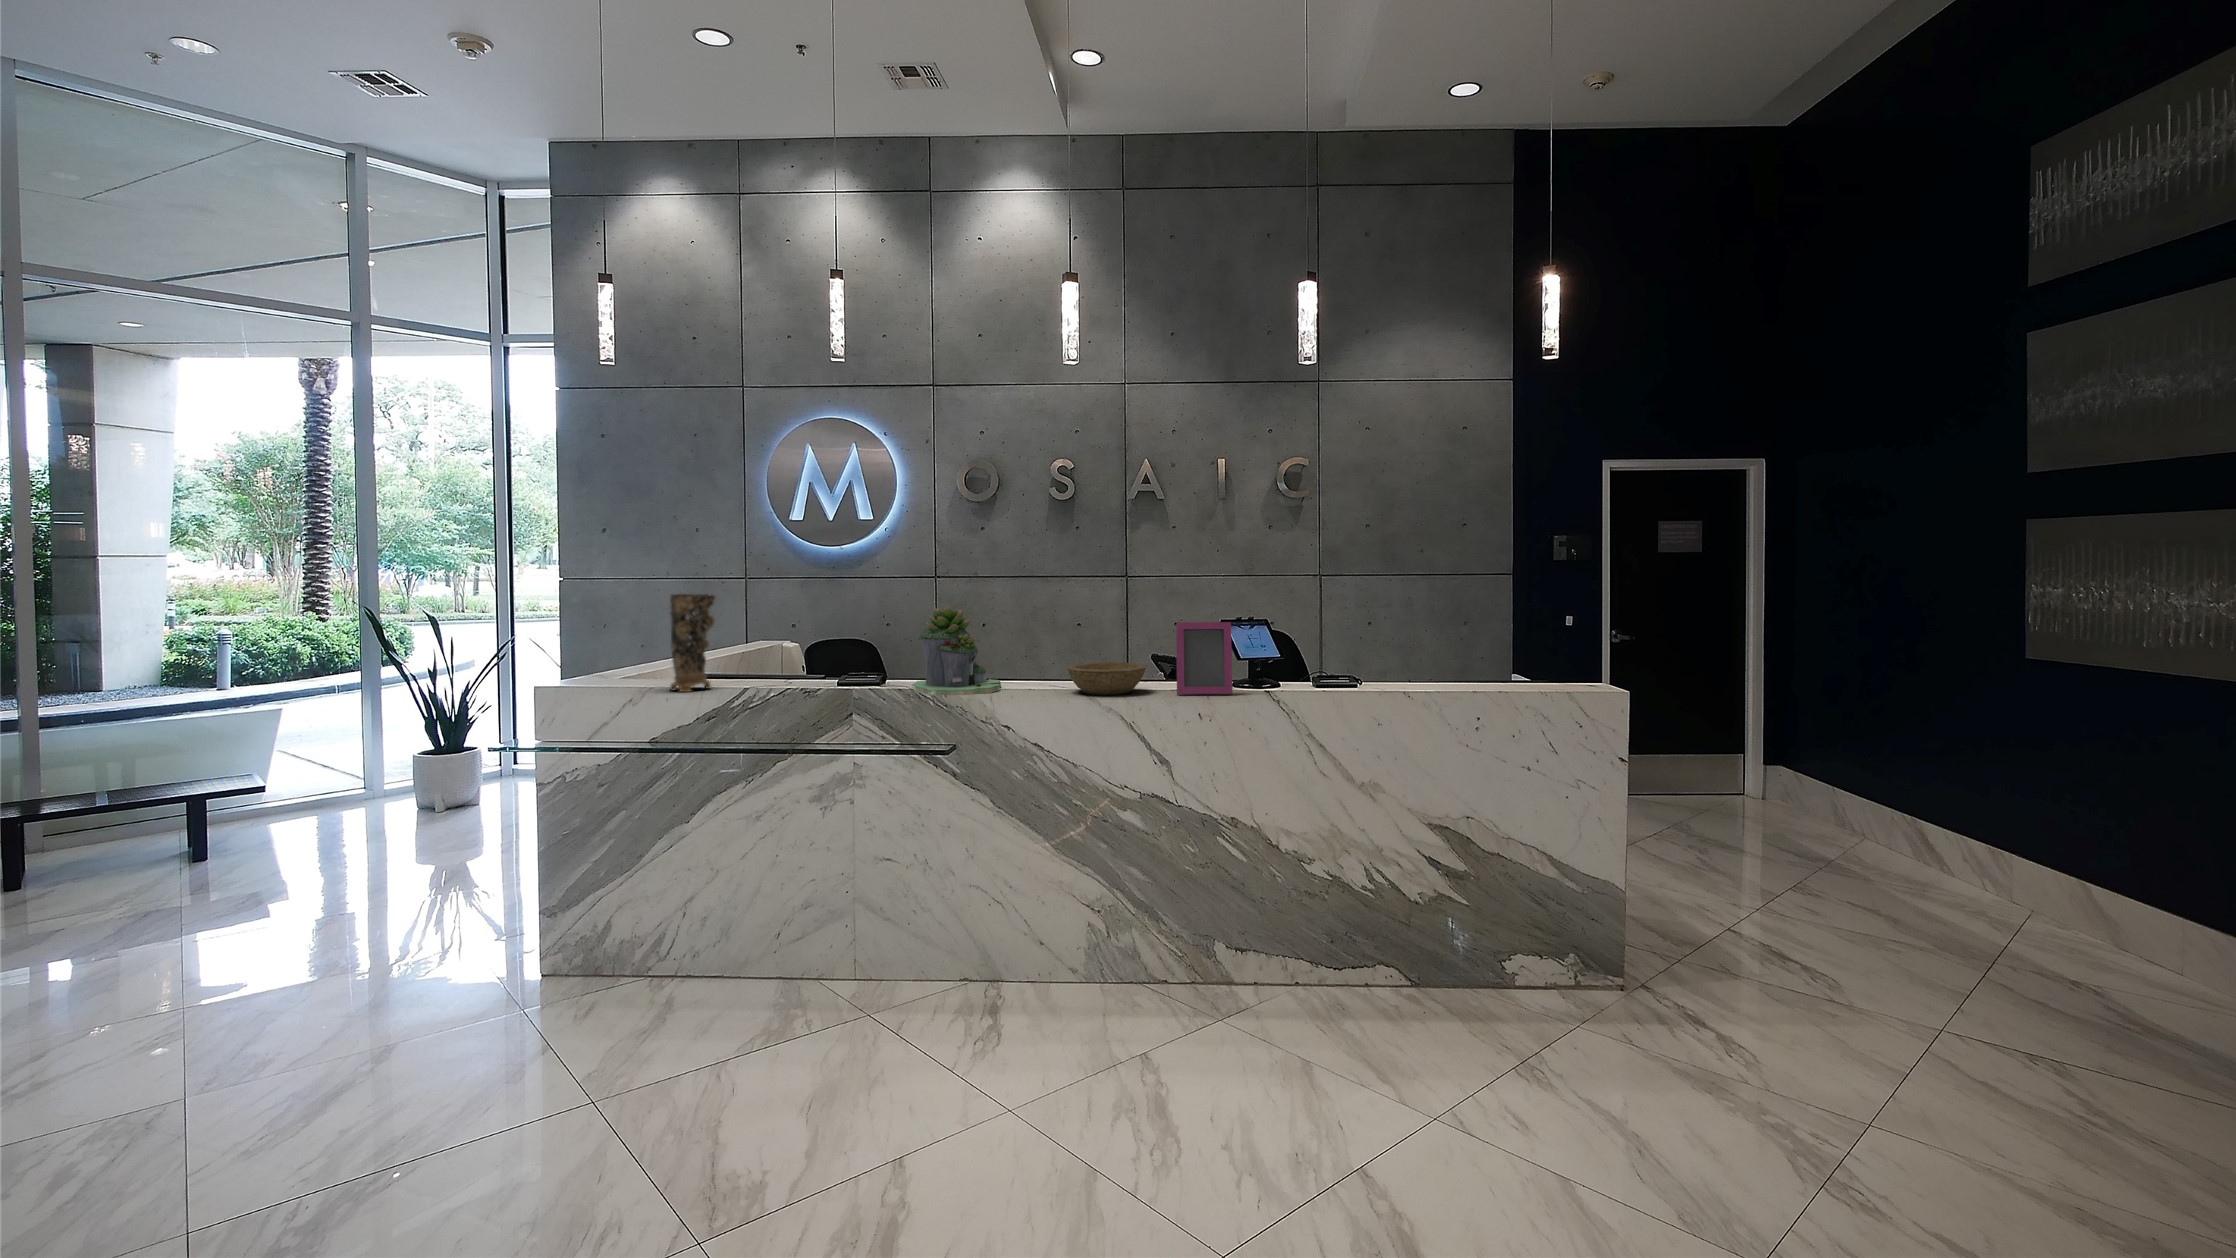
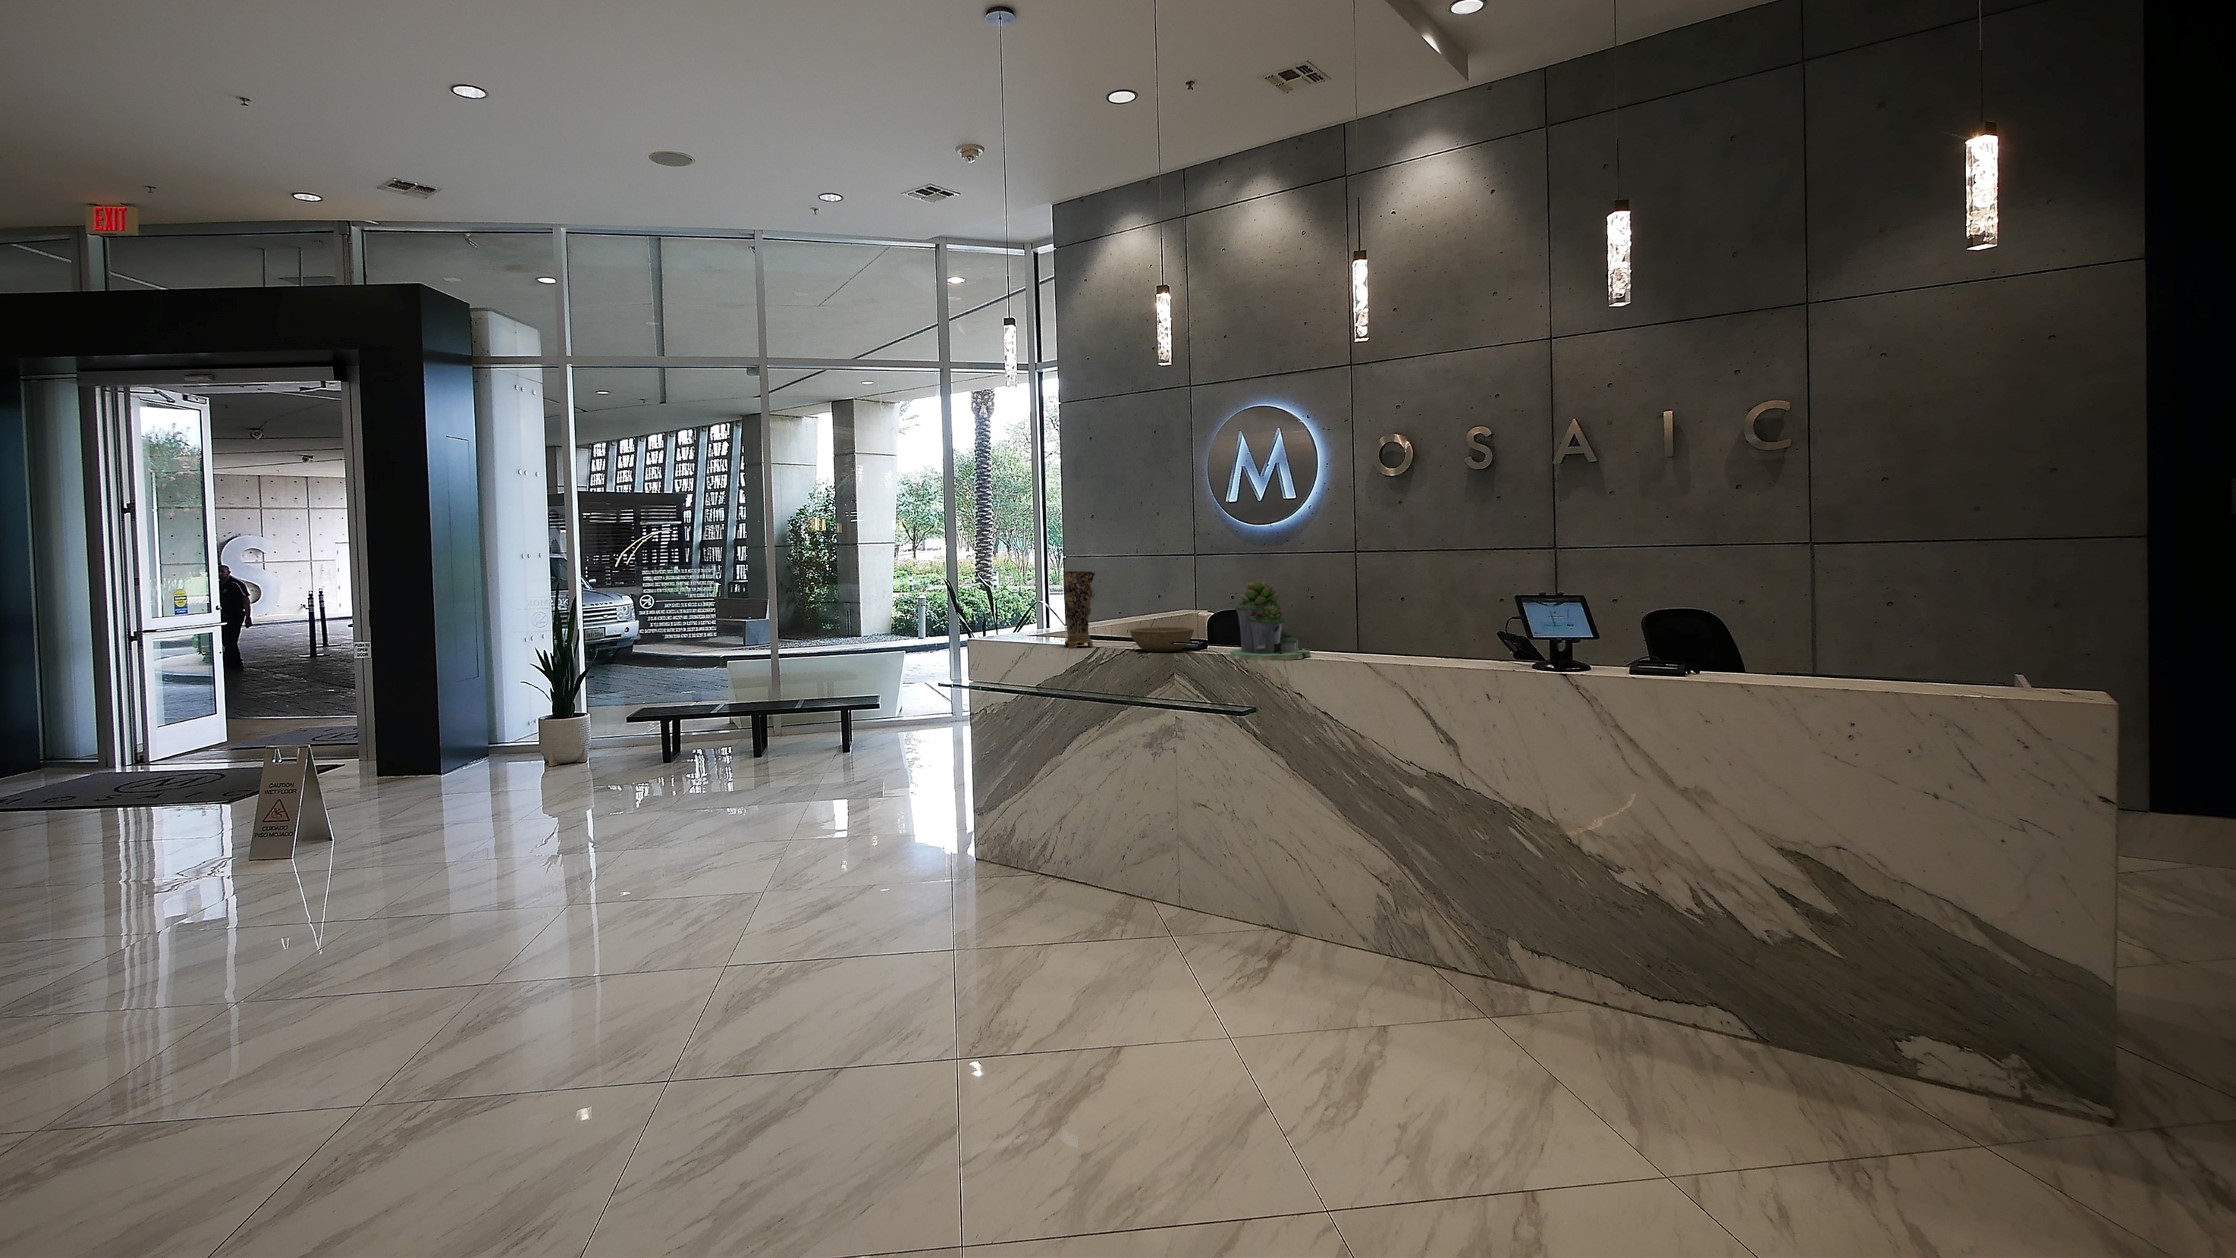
picture frame: present [1176,622,1233,695] -> none [1456,596,1523,674]
bowl: present [1068,662,1146,695] -> present [1130,627,1194,652]

